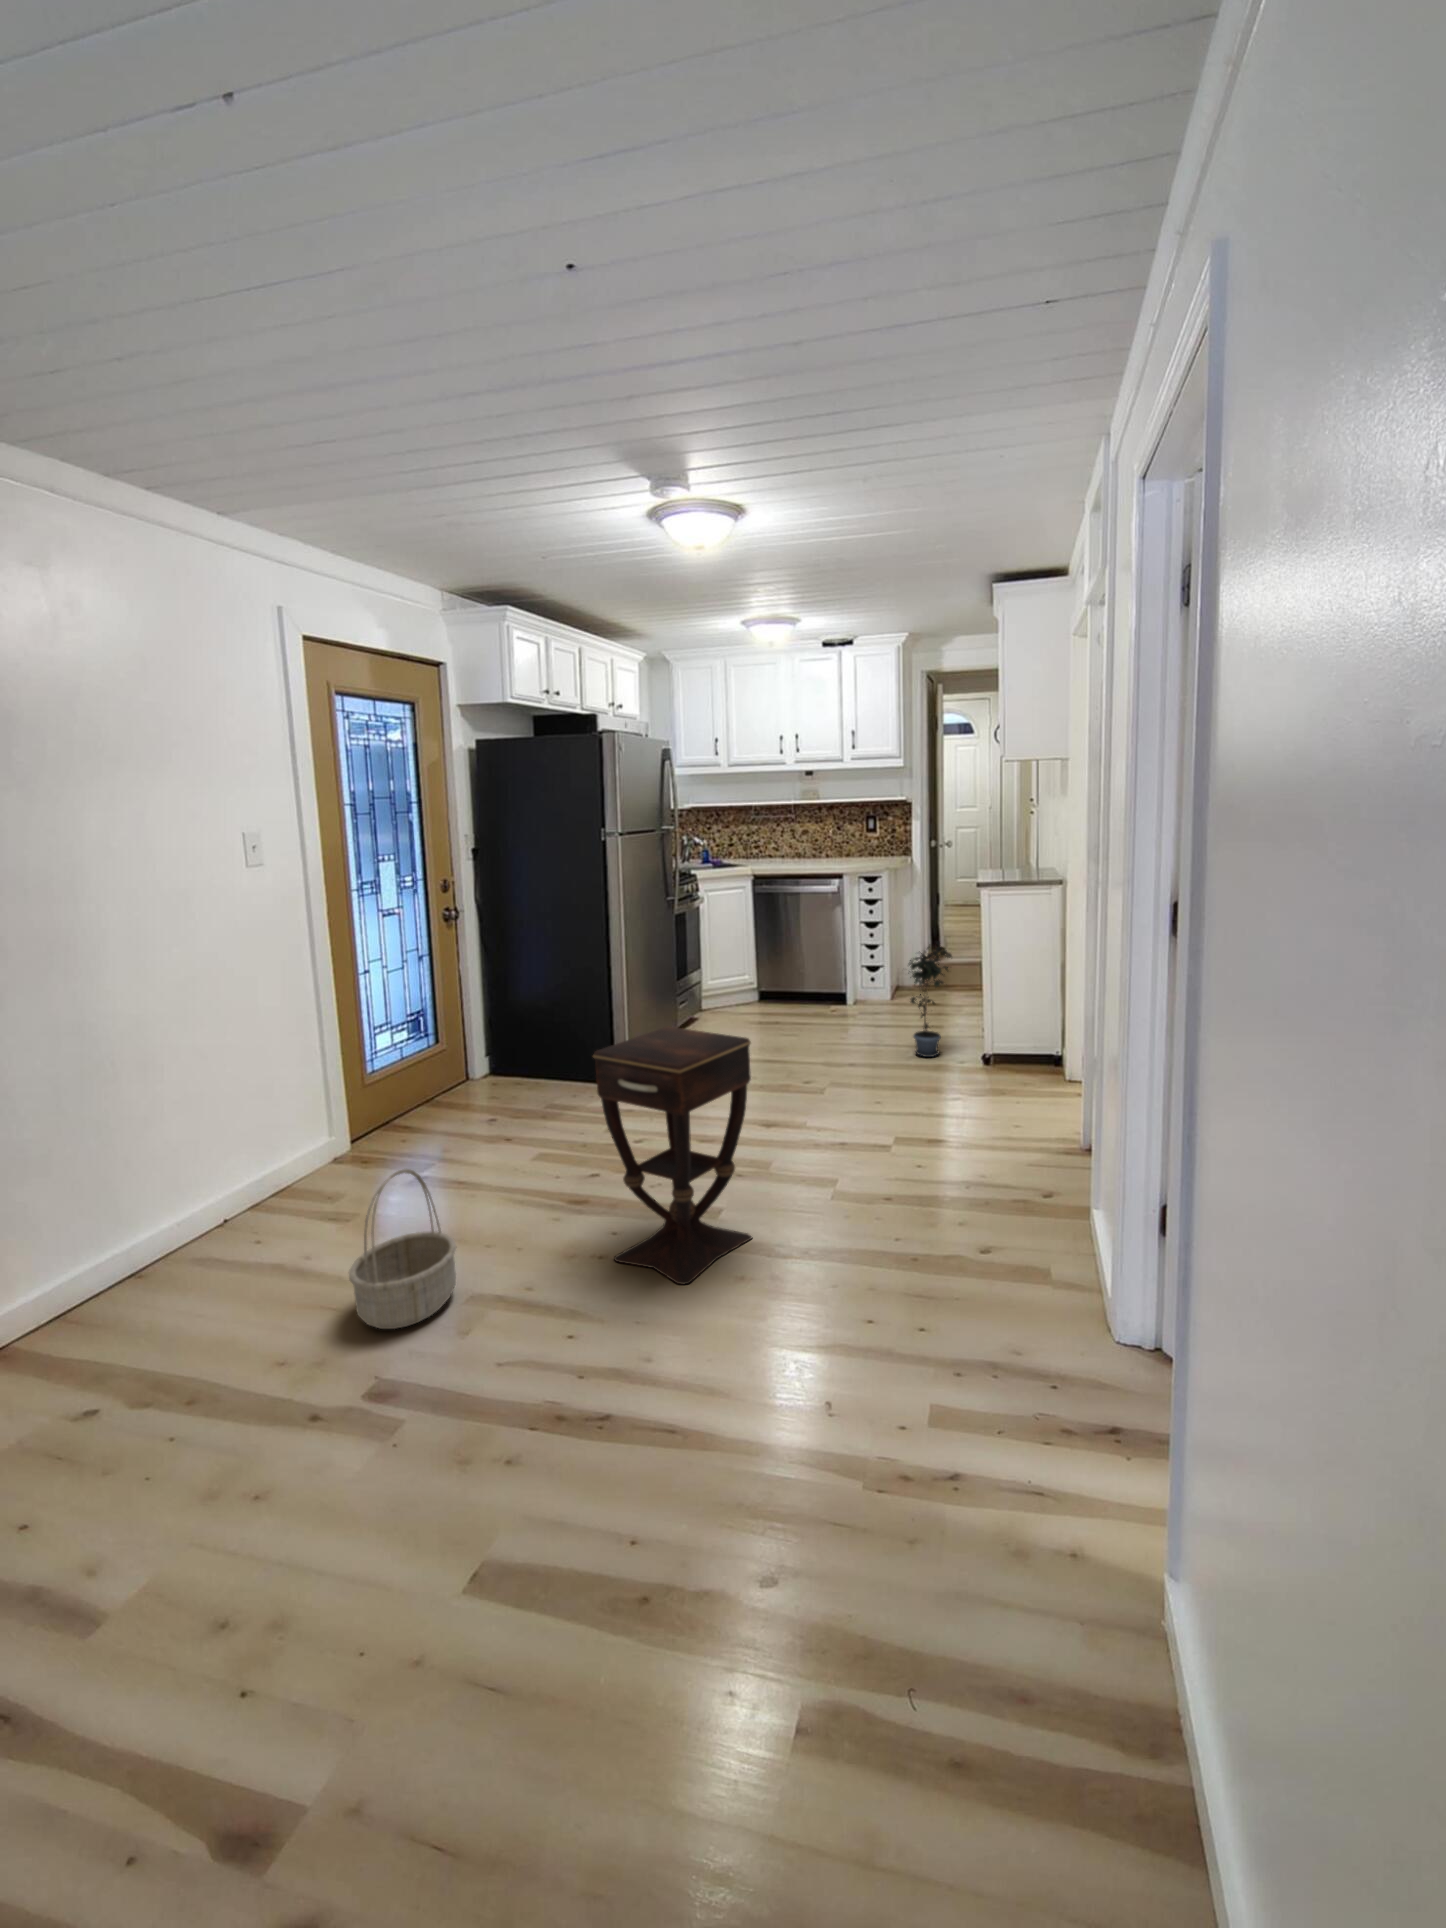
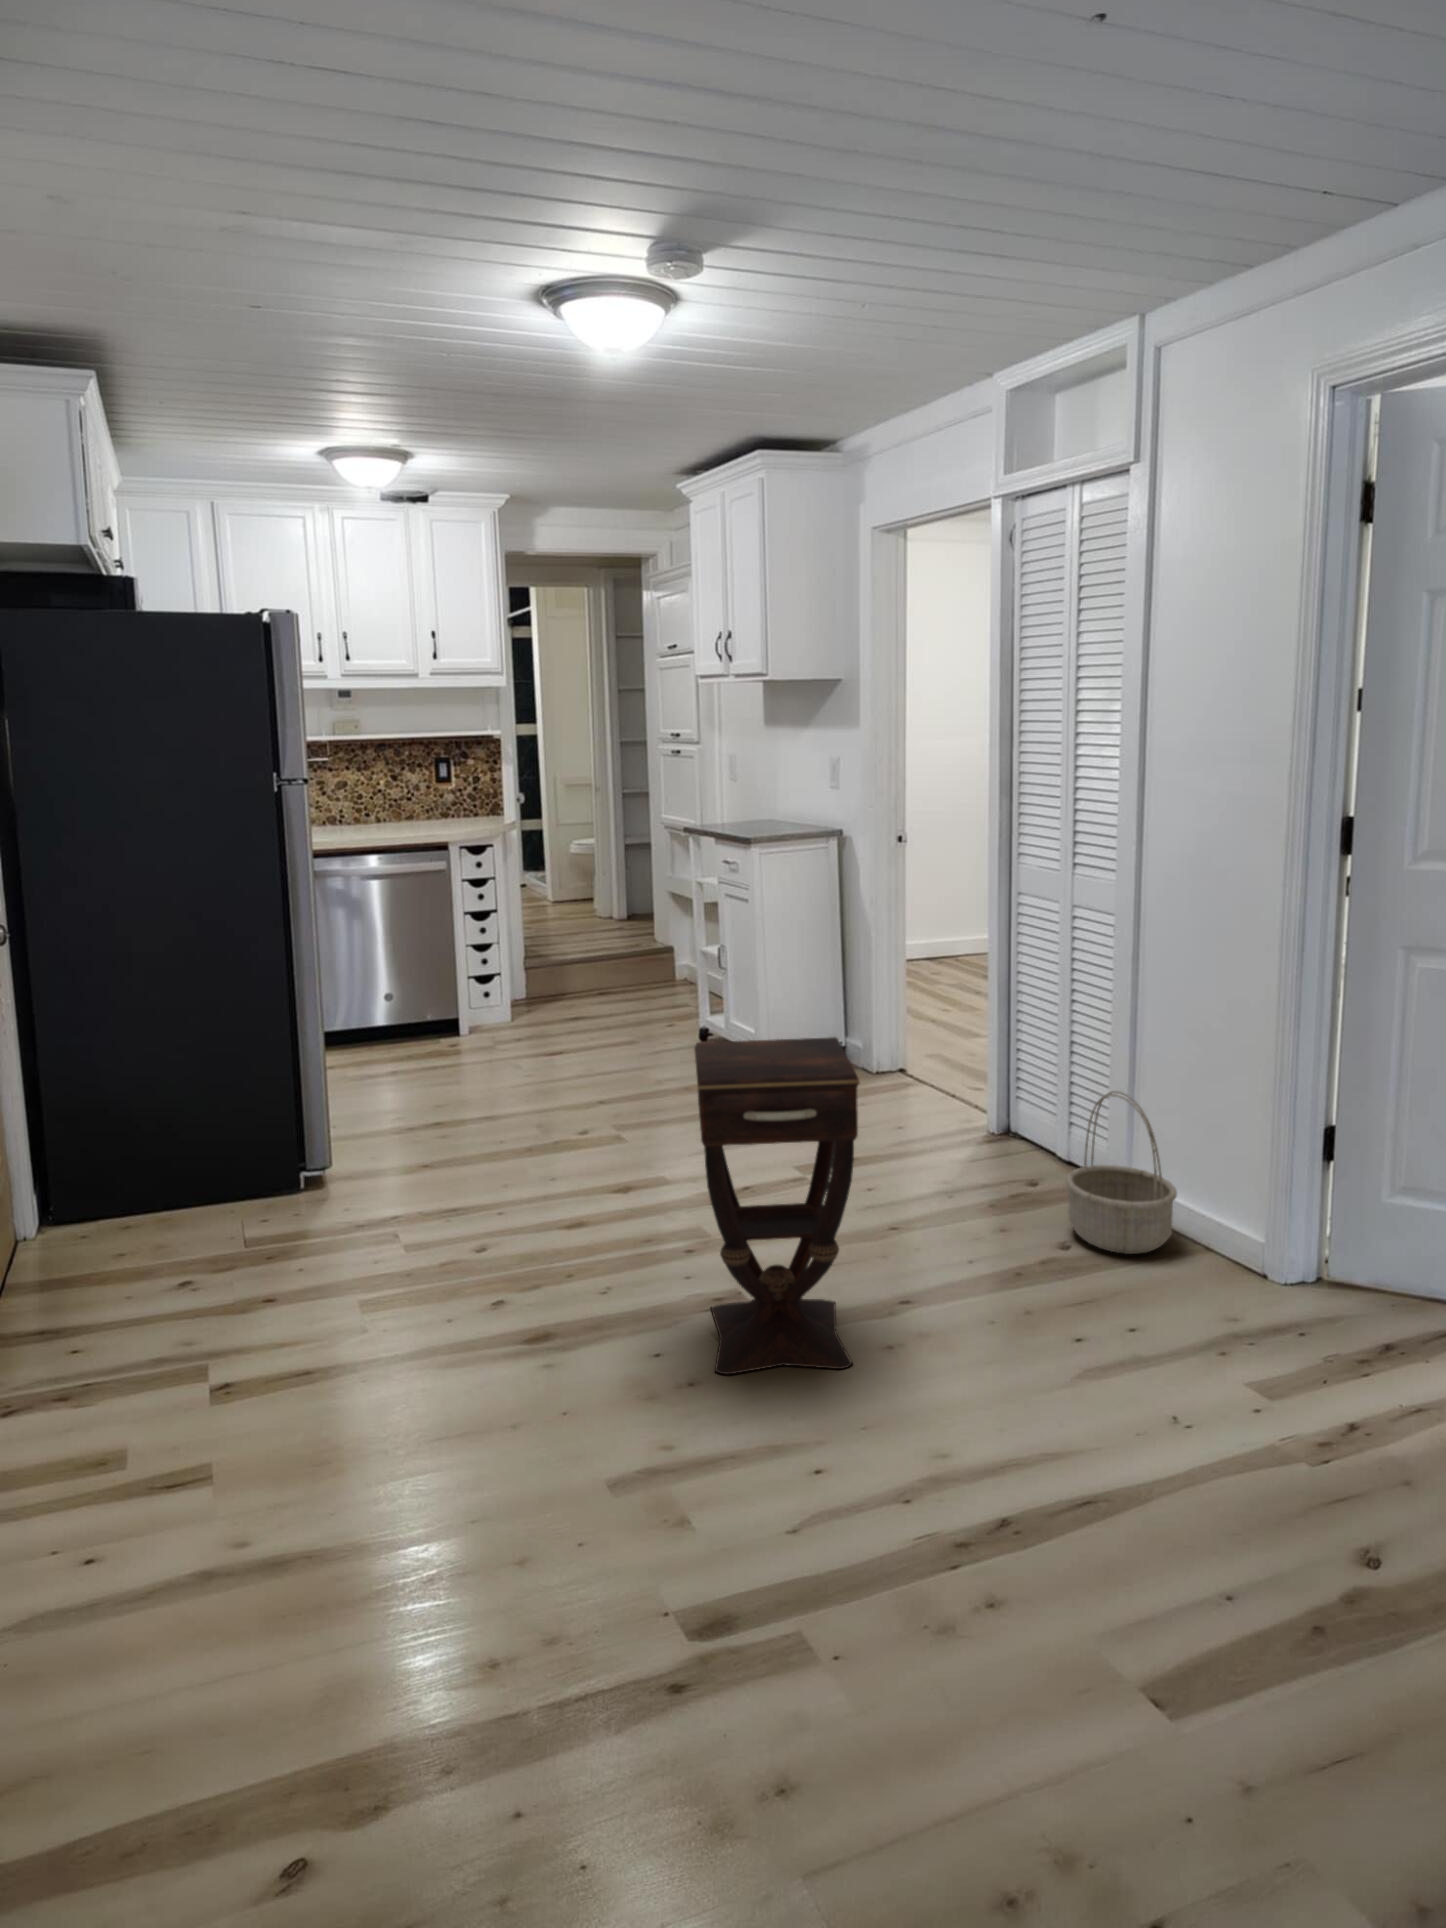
potted plant: present [909,941,952,1057] -> none [643,922,712,1078]
basket: present [349,1169,456,1329] -> present [1066,1091,1177,1254]

